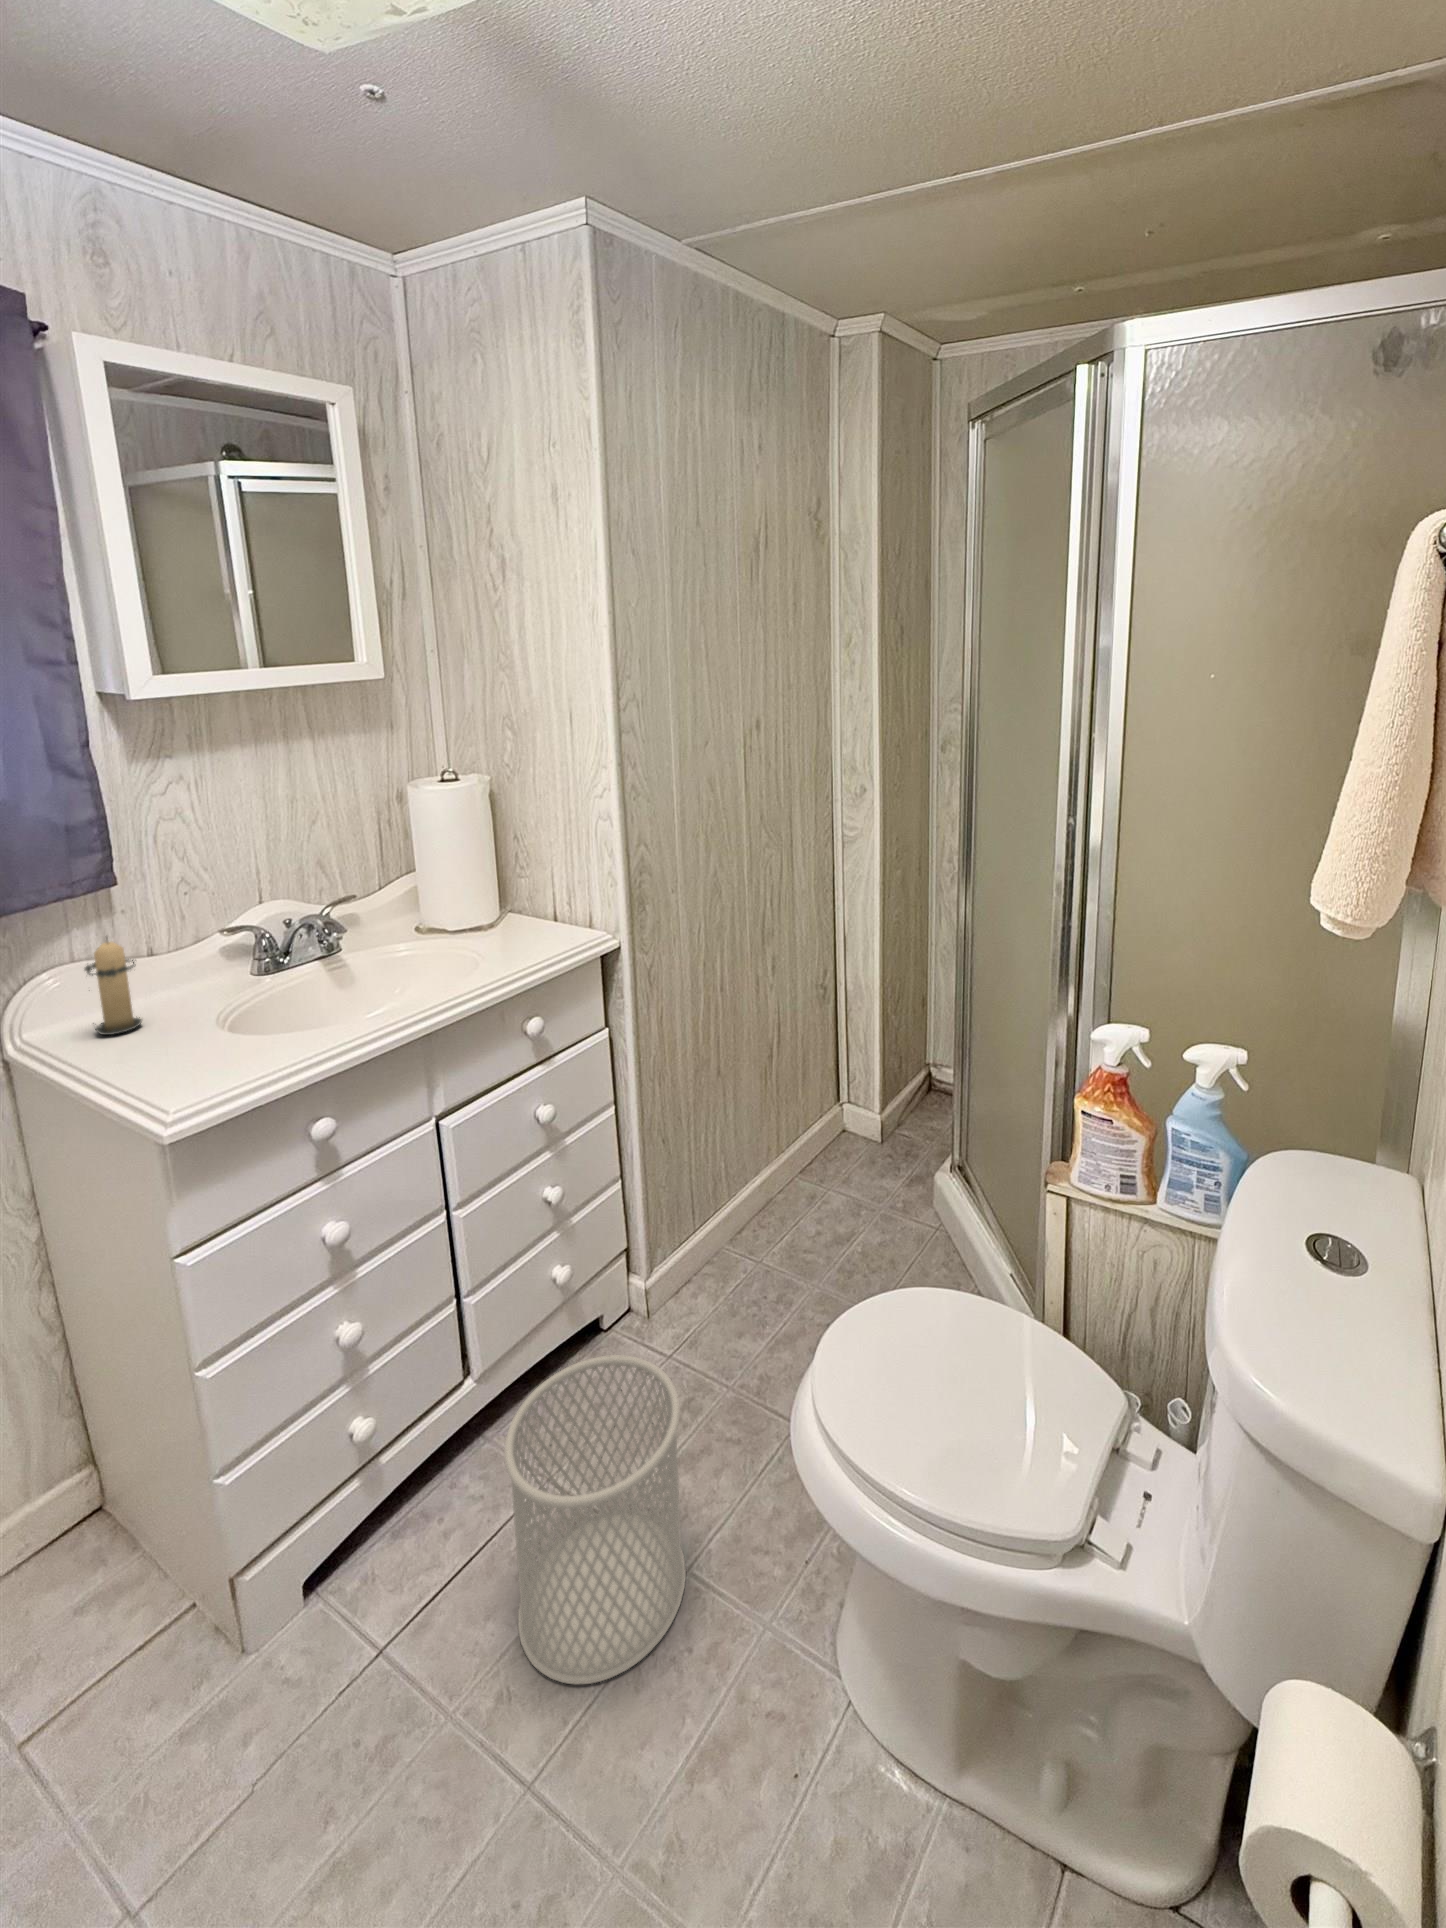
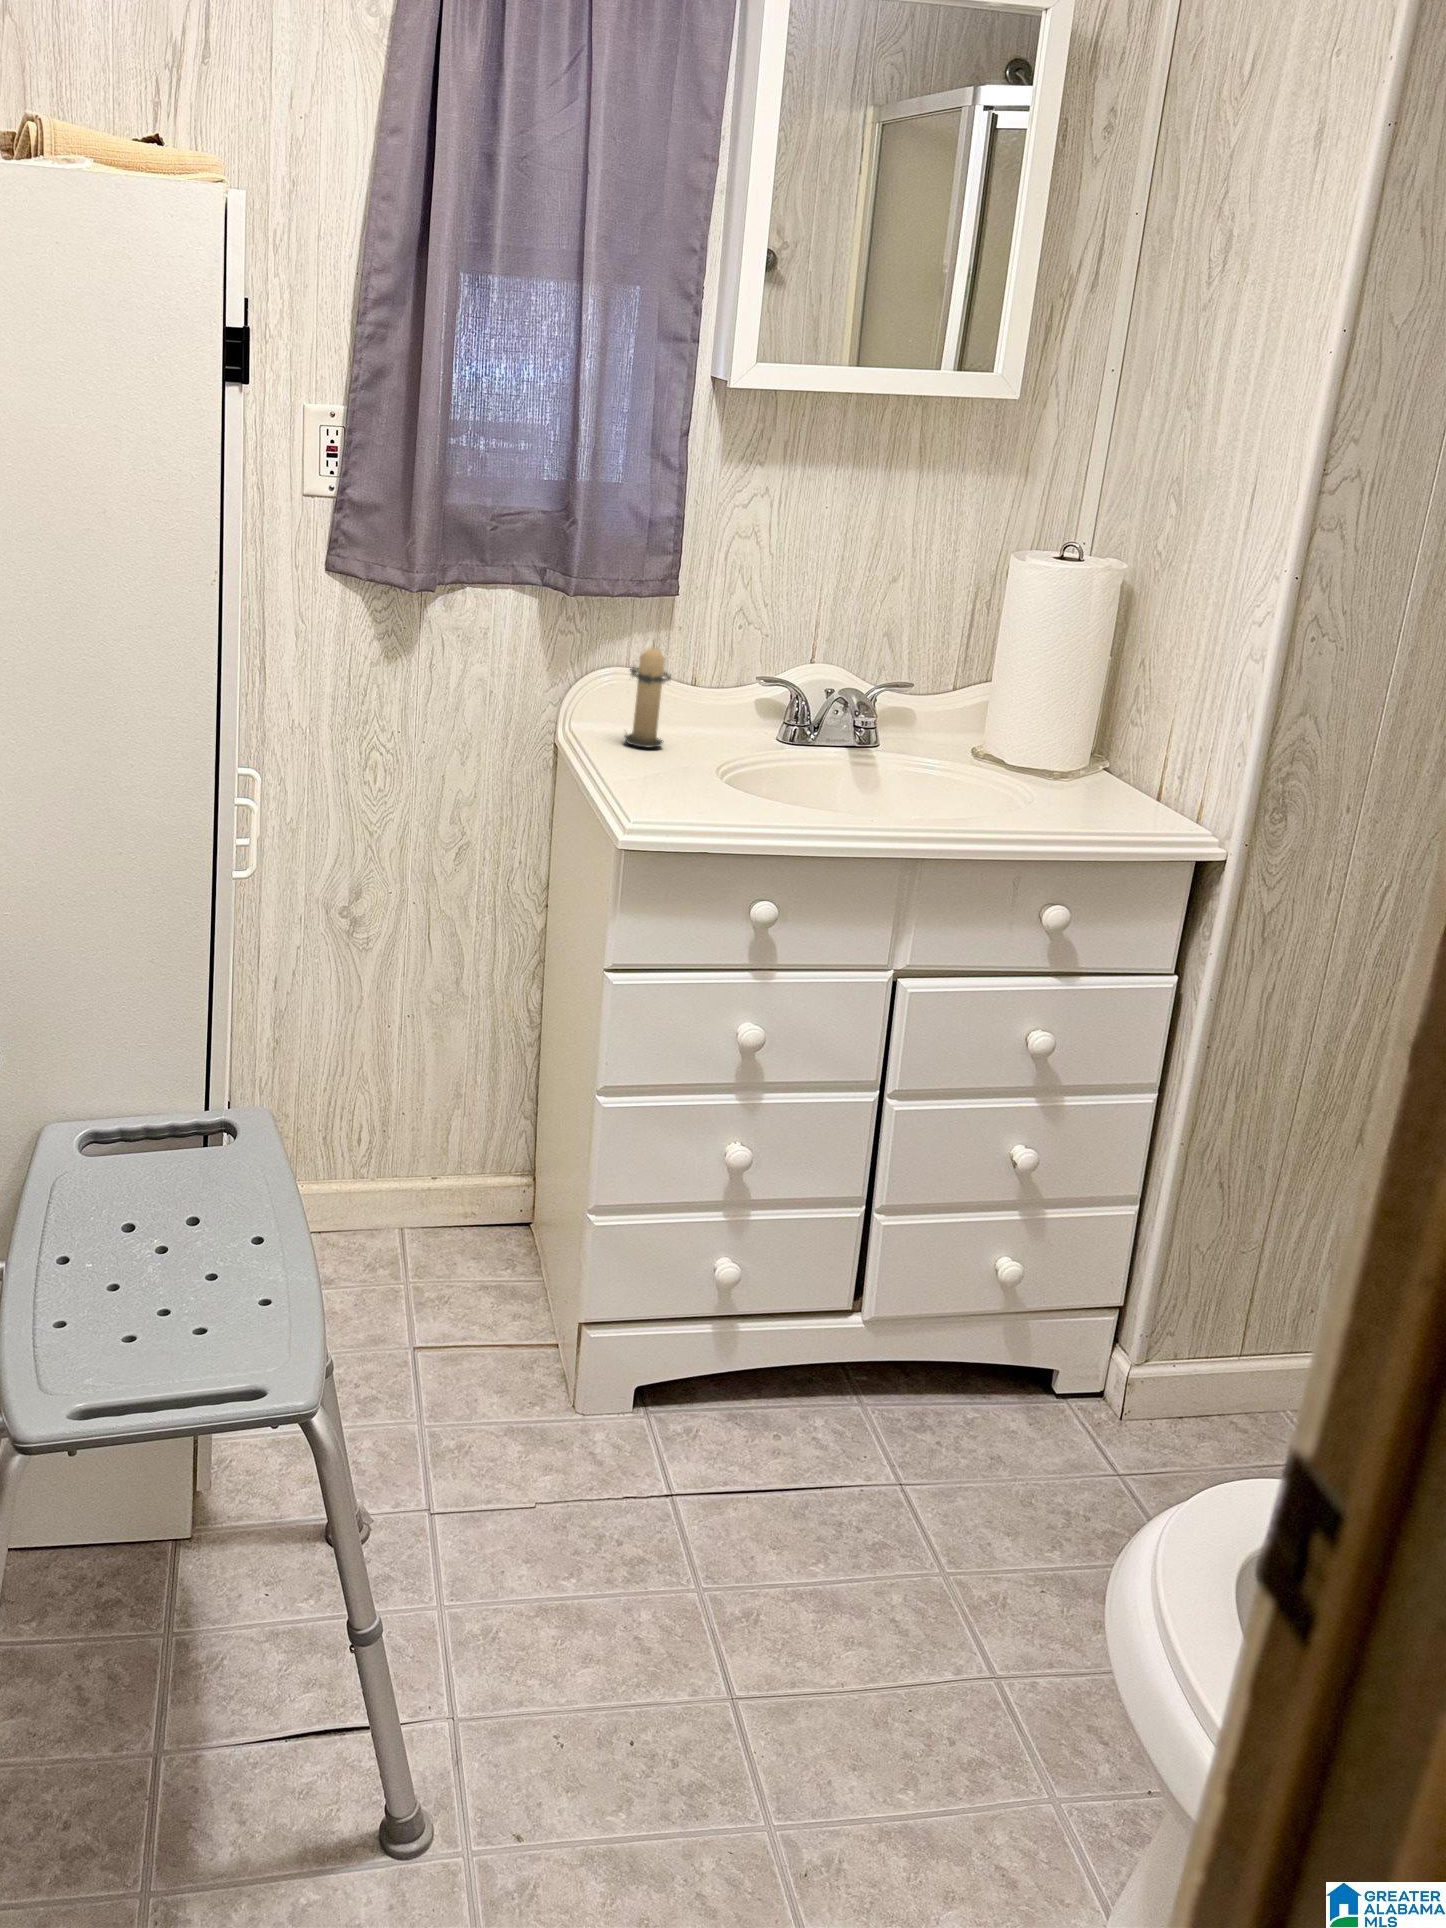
wastebasket: present [504,1355,686,1684] -> none [792,1329,1048,1700]

